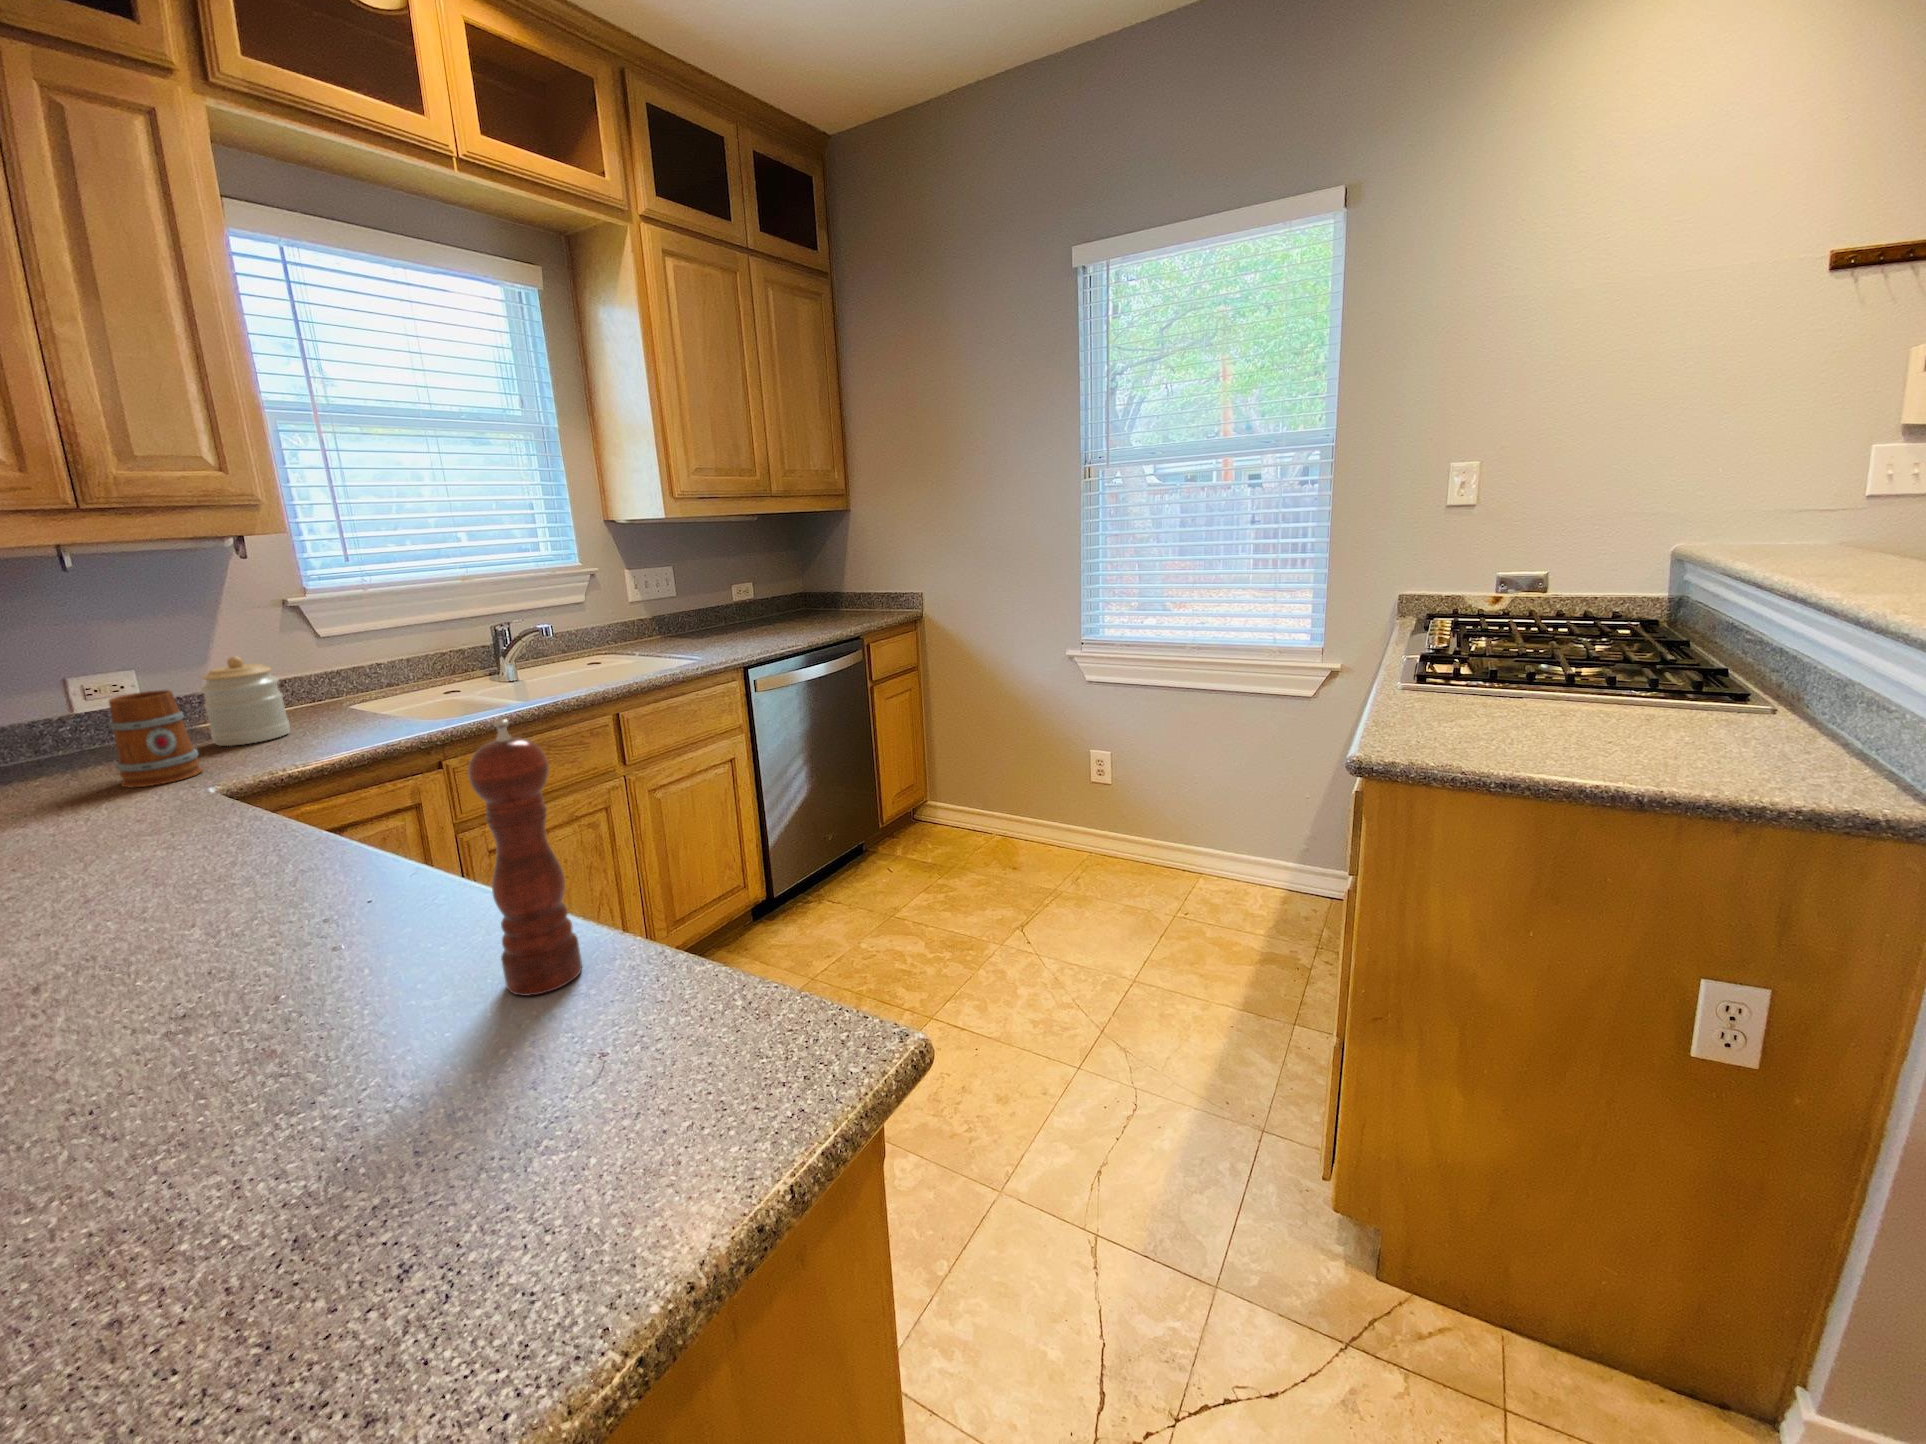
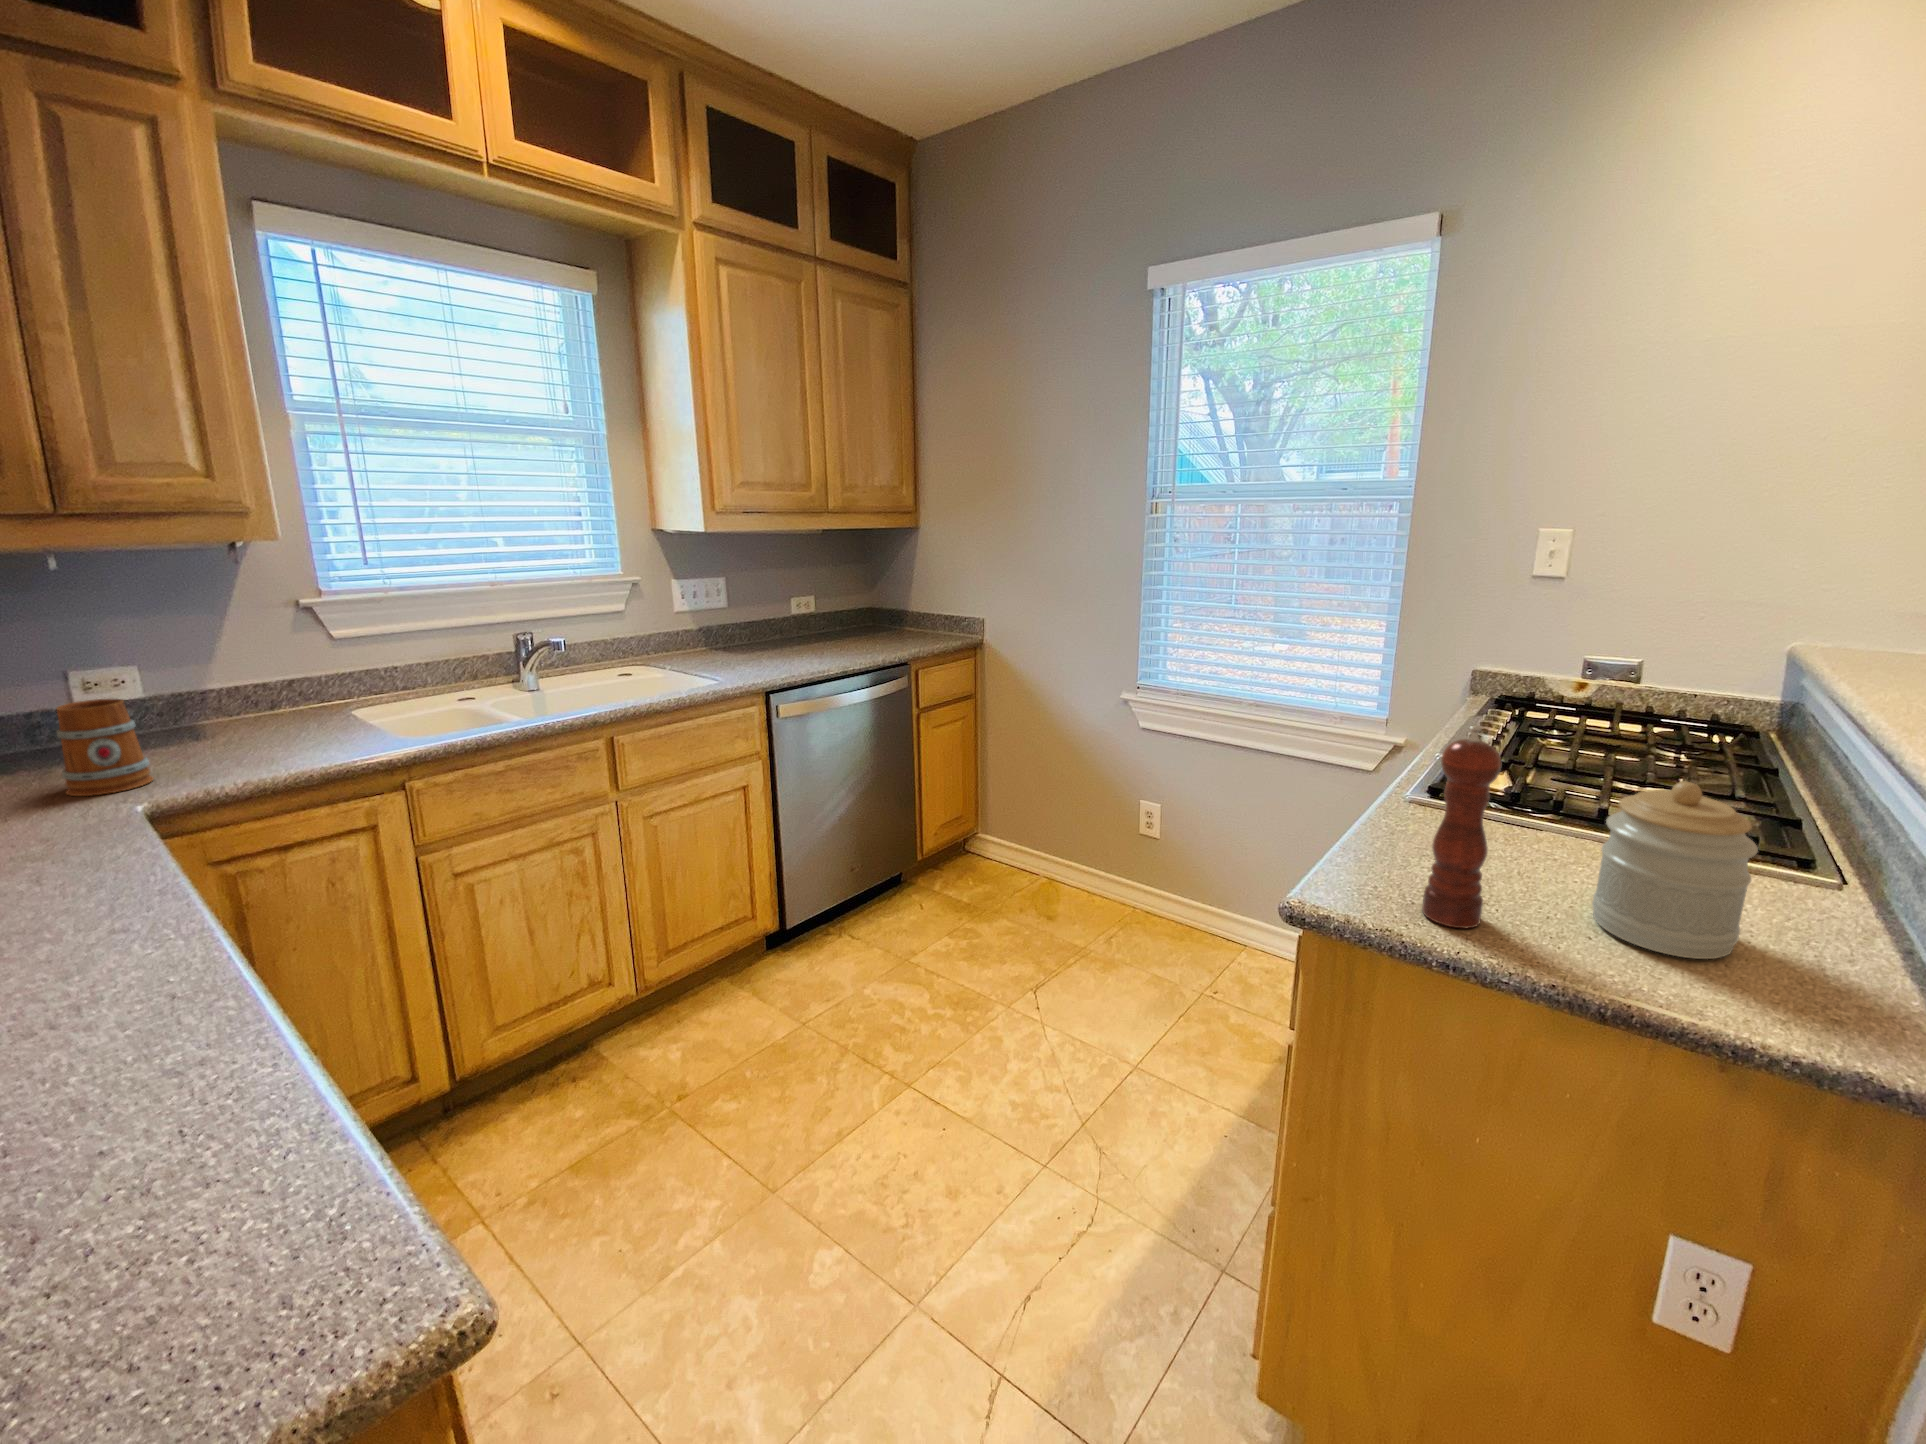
jar: present [200,656,290,746] -> present [1592,782,1758,959]
pepper mill: present [468,719,582,996] -> present [1422,726,1502,928]

